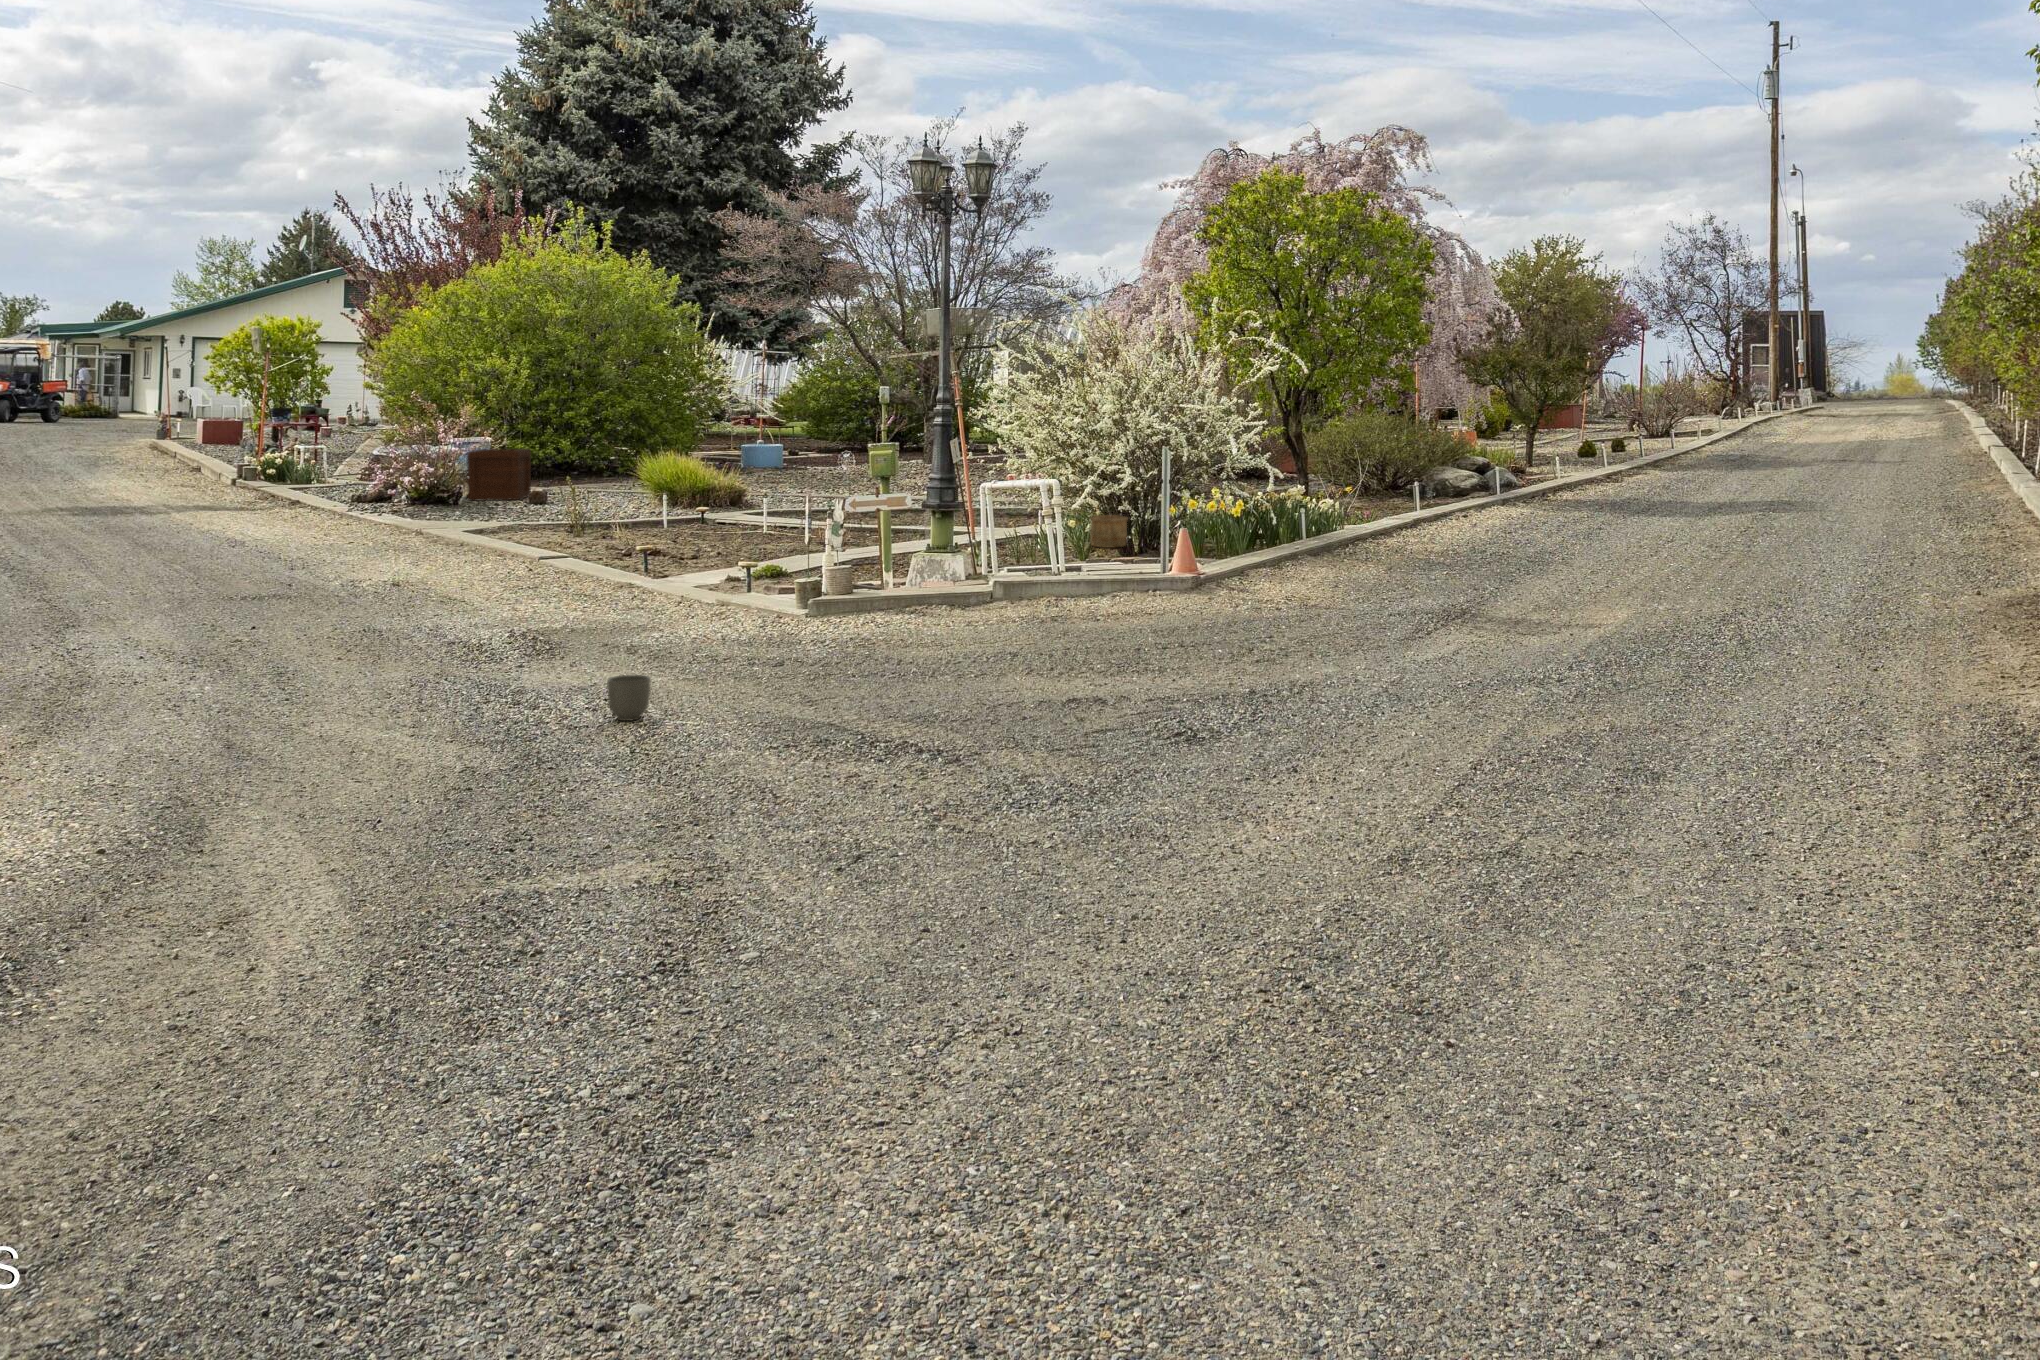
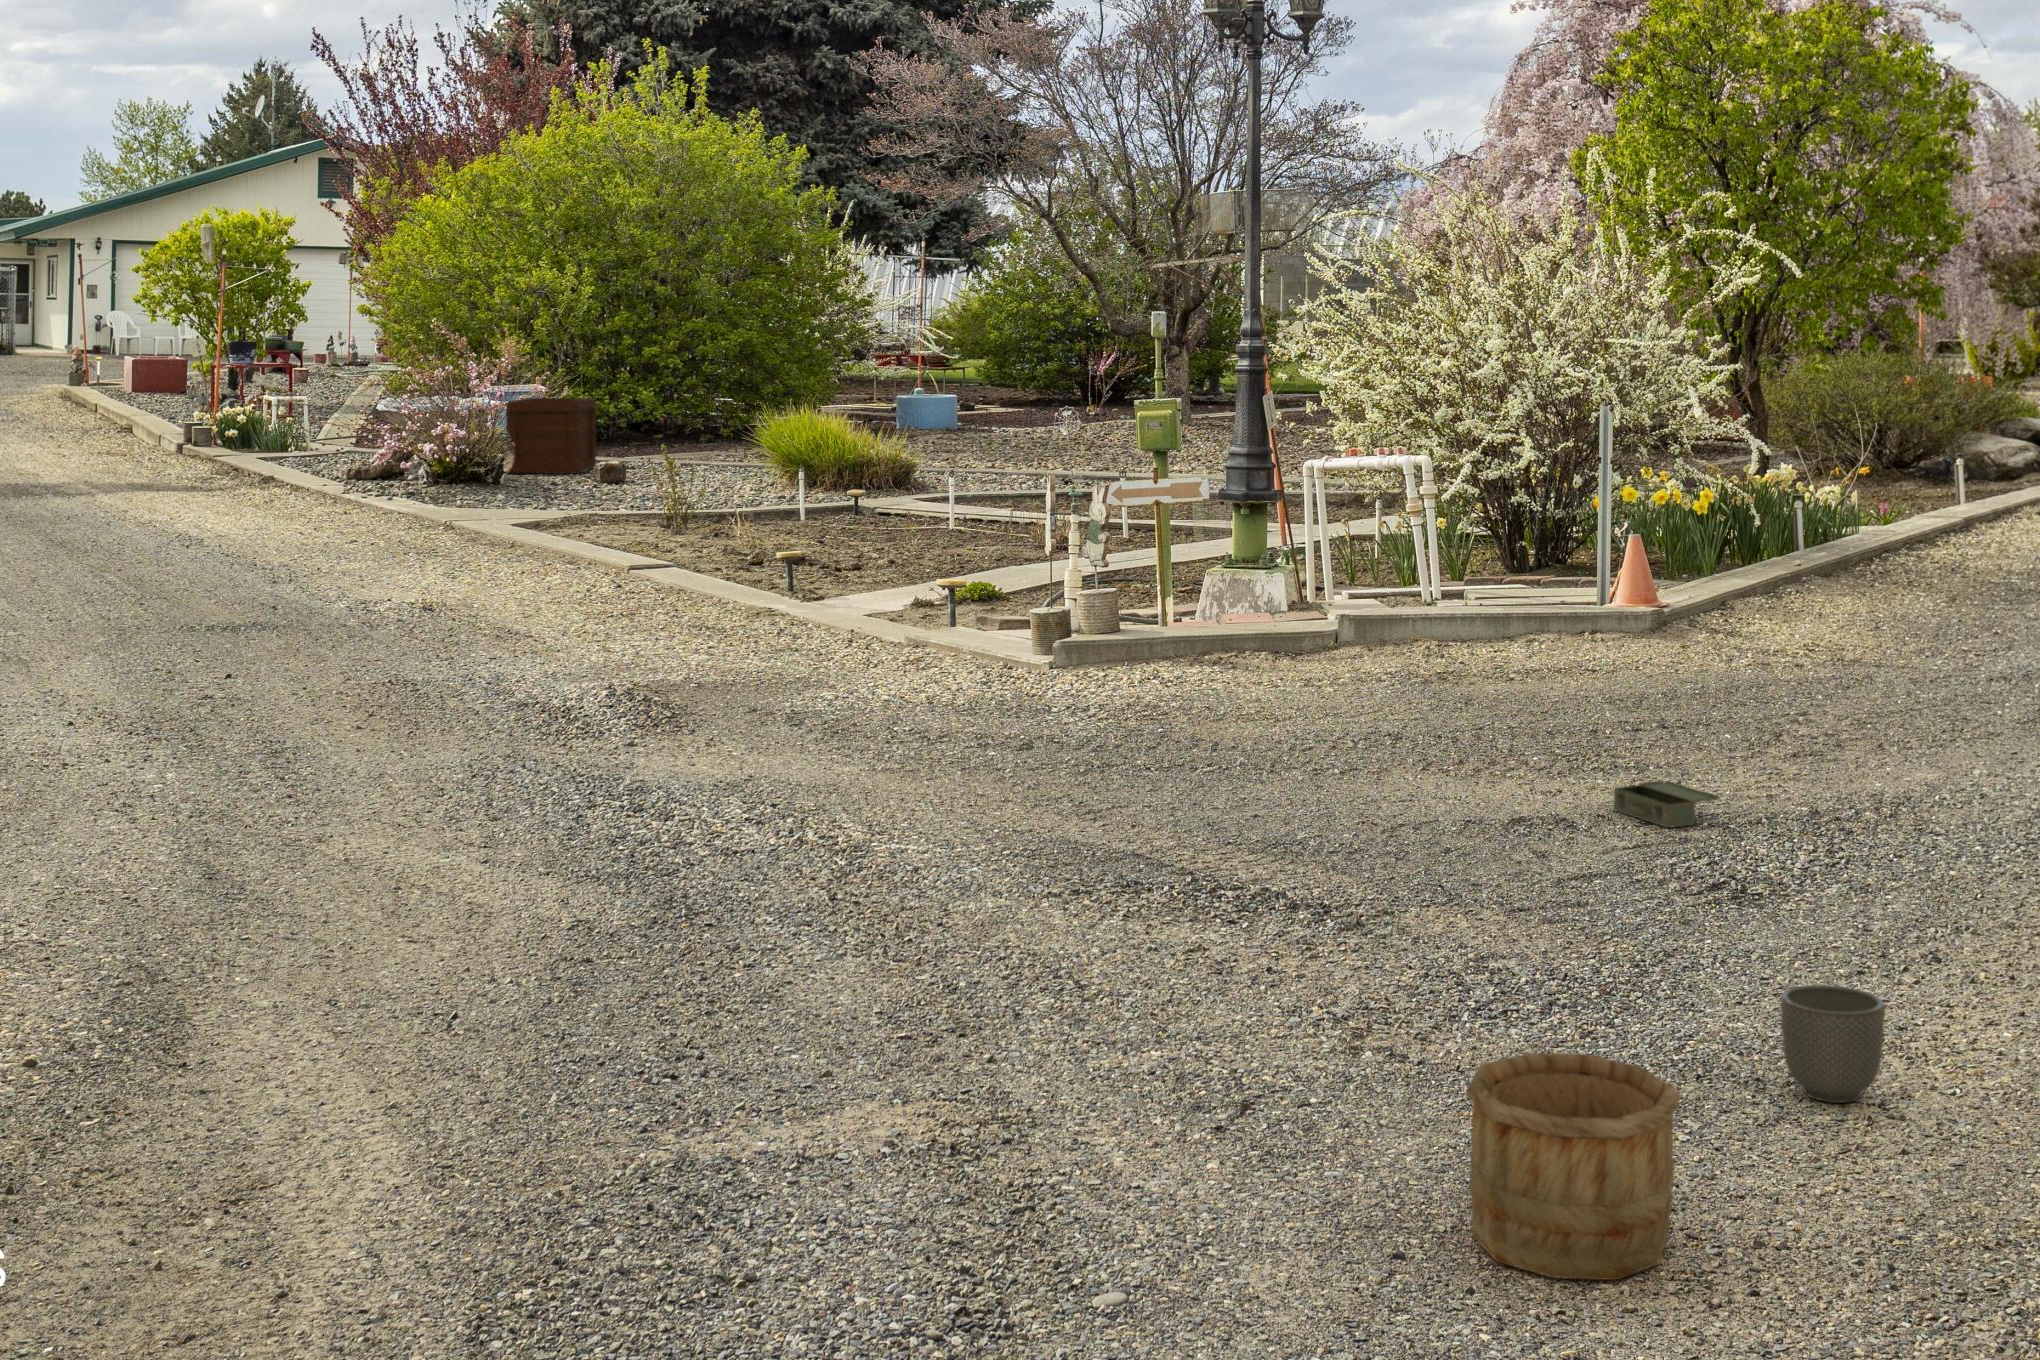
wooden bucket: present [1090,515,1127,548] -> present [1466,1053,1681,1280]
toolbox: none [1093,661,1150,687] -> present [1614,781,1719,828]
planter: present [607,675,651,721] -> present [1780,985,1885,1103]

